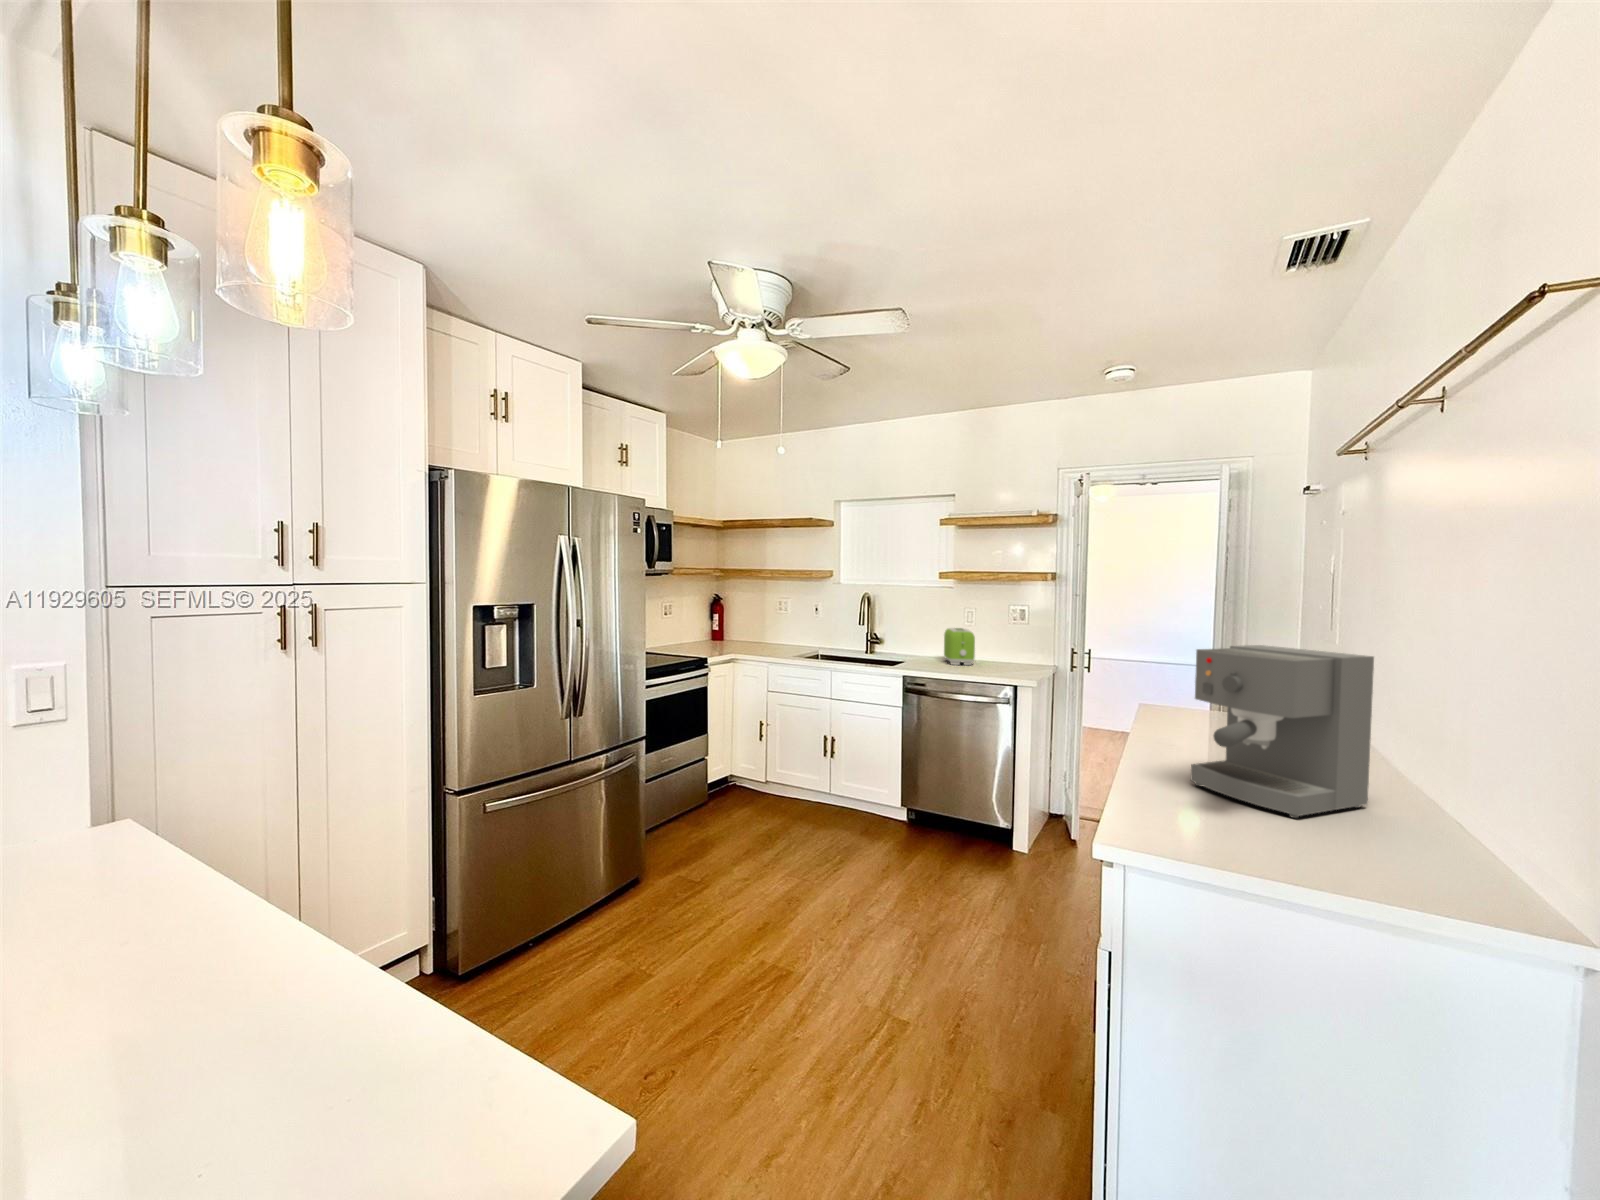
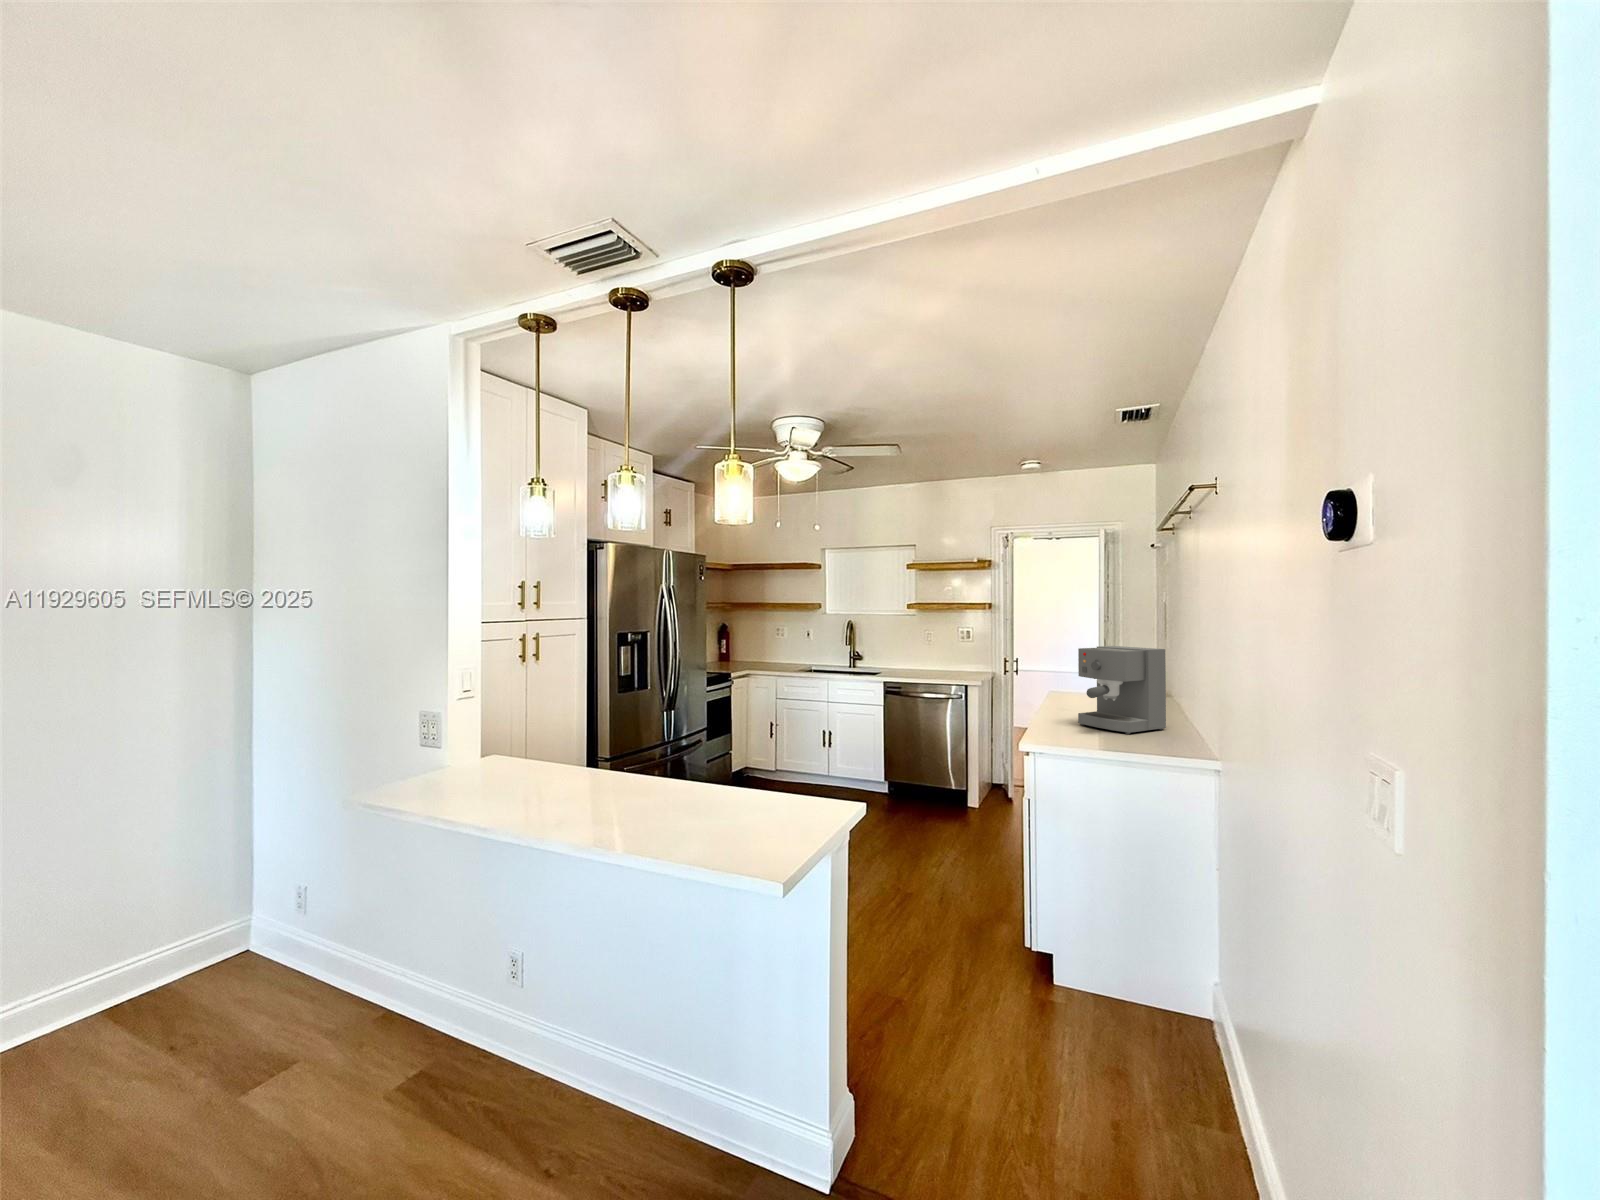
toaster: present [944,628,975,665] -> none [910,646,934,673]

